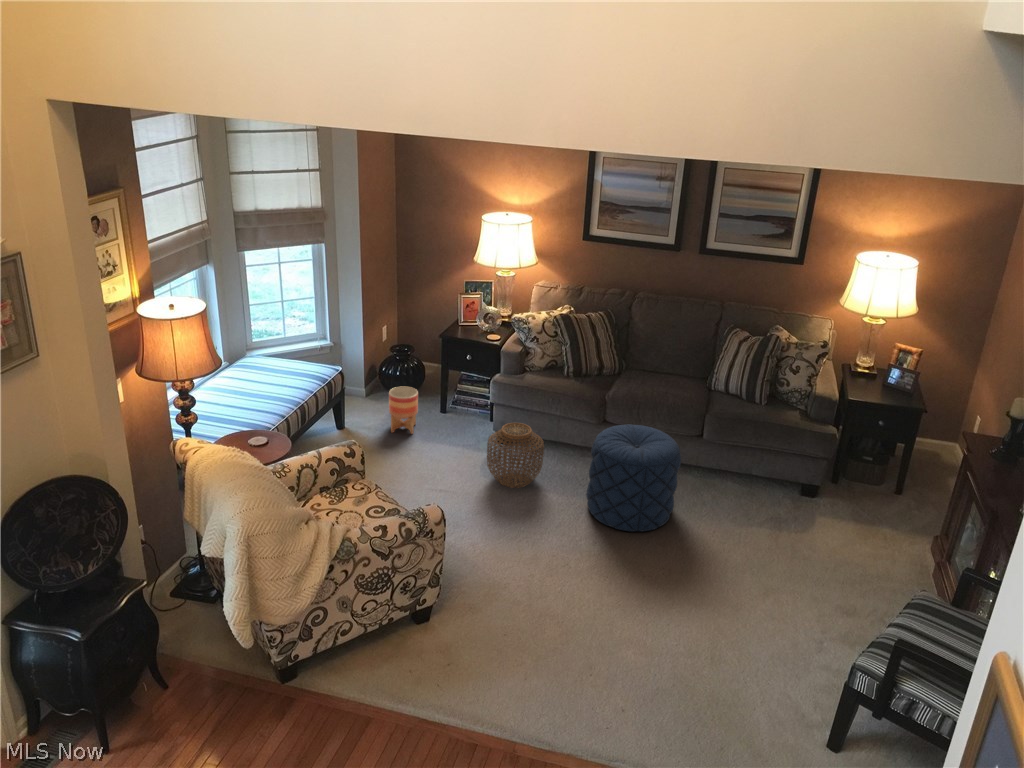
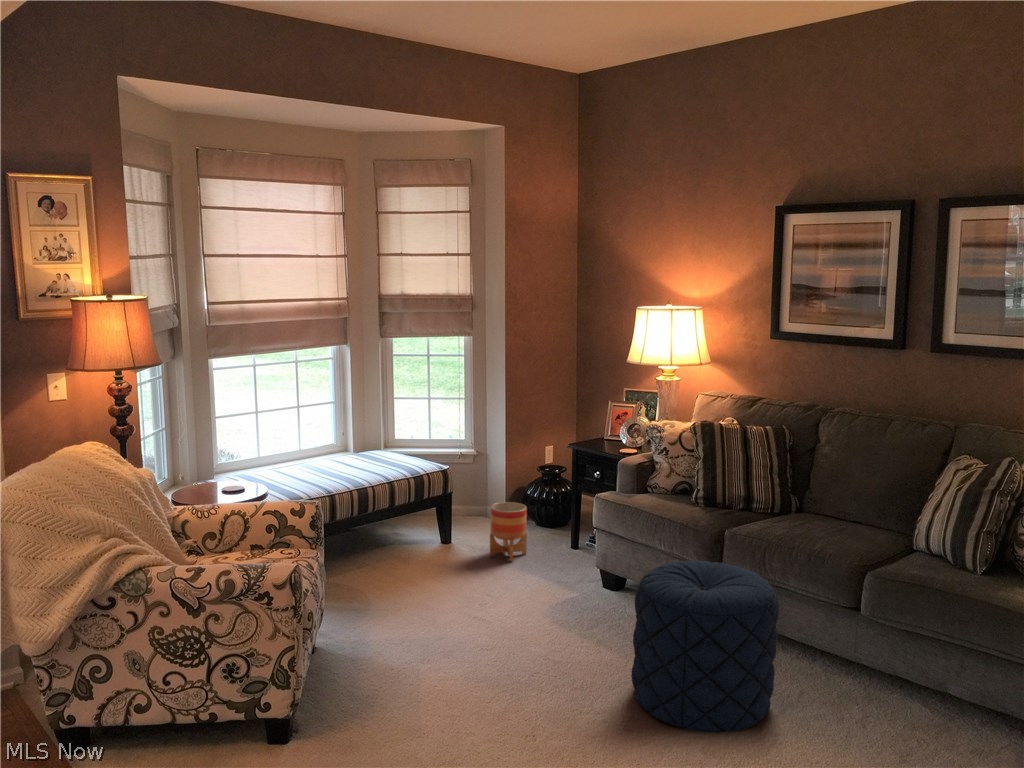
woven basket: present [487,423,544,488] -> none [537,545,616,638]

